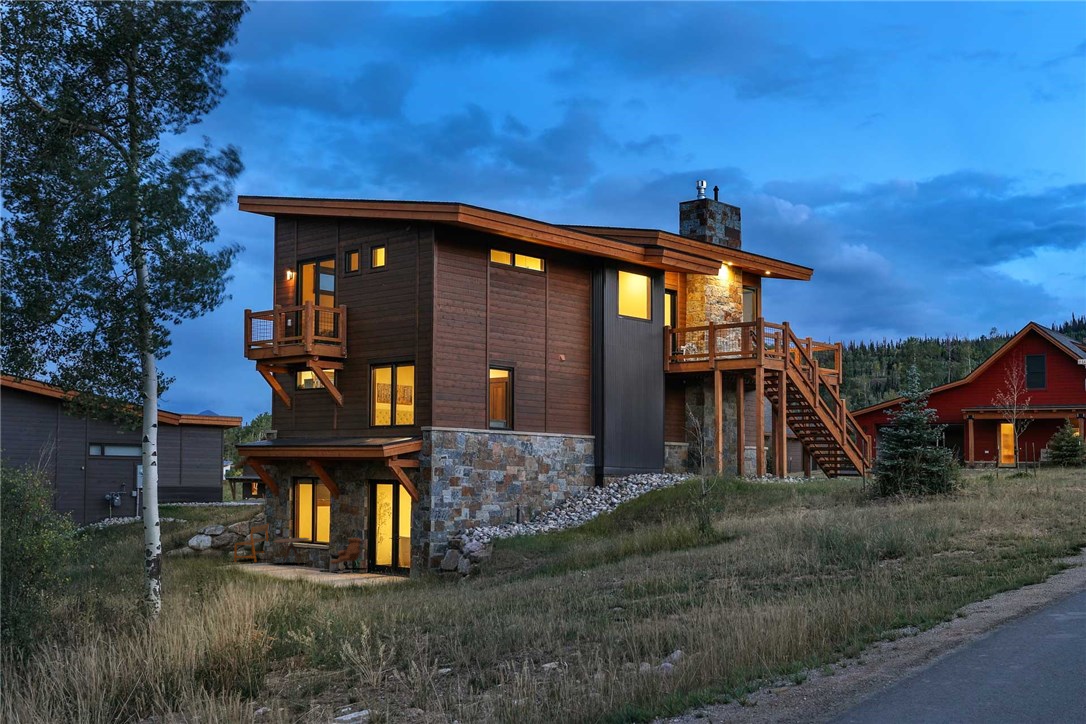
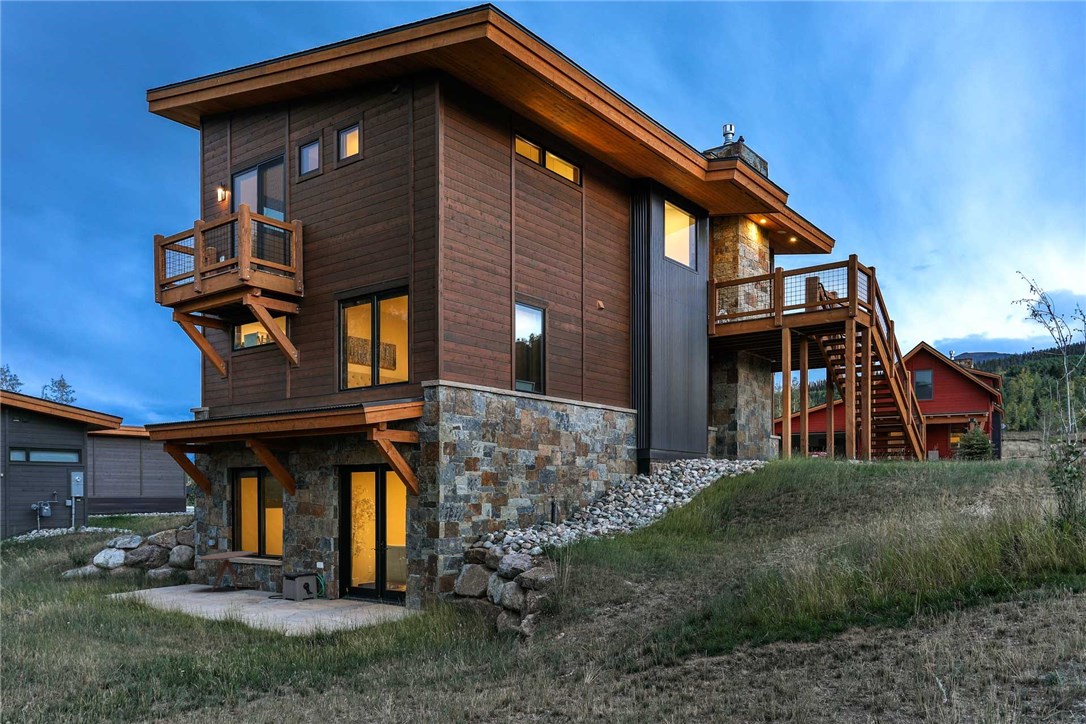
bench: present [234,524,269,562] -> none [145,532,202,591]
lounge chair: present [331,538,361,569] -> none [282,550,328,605]

